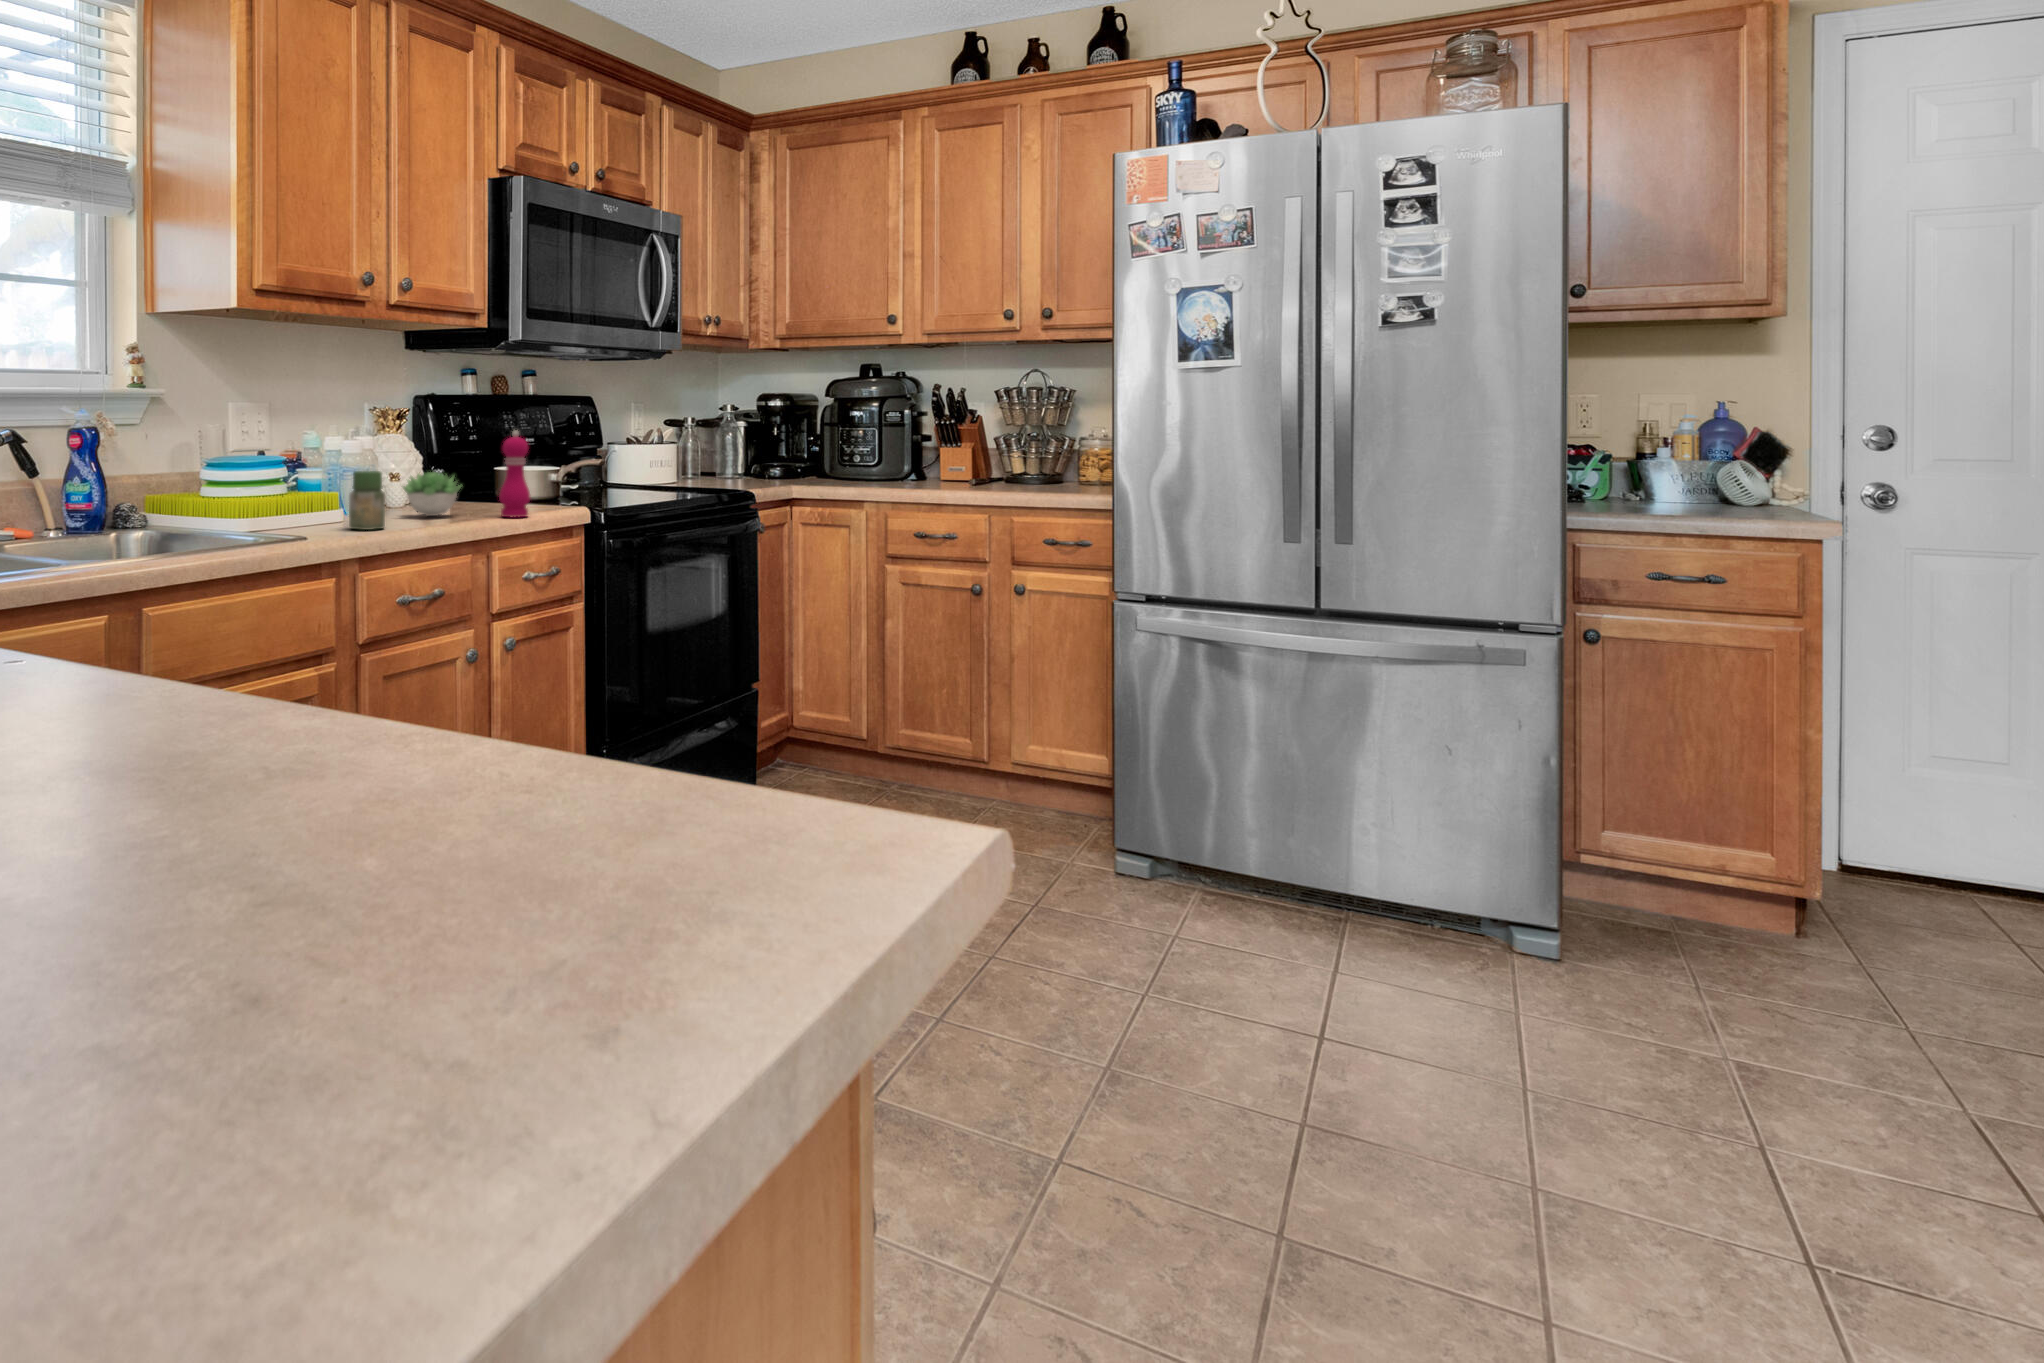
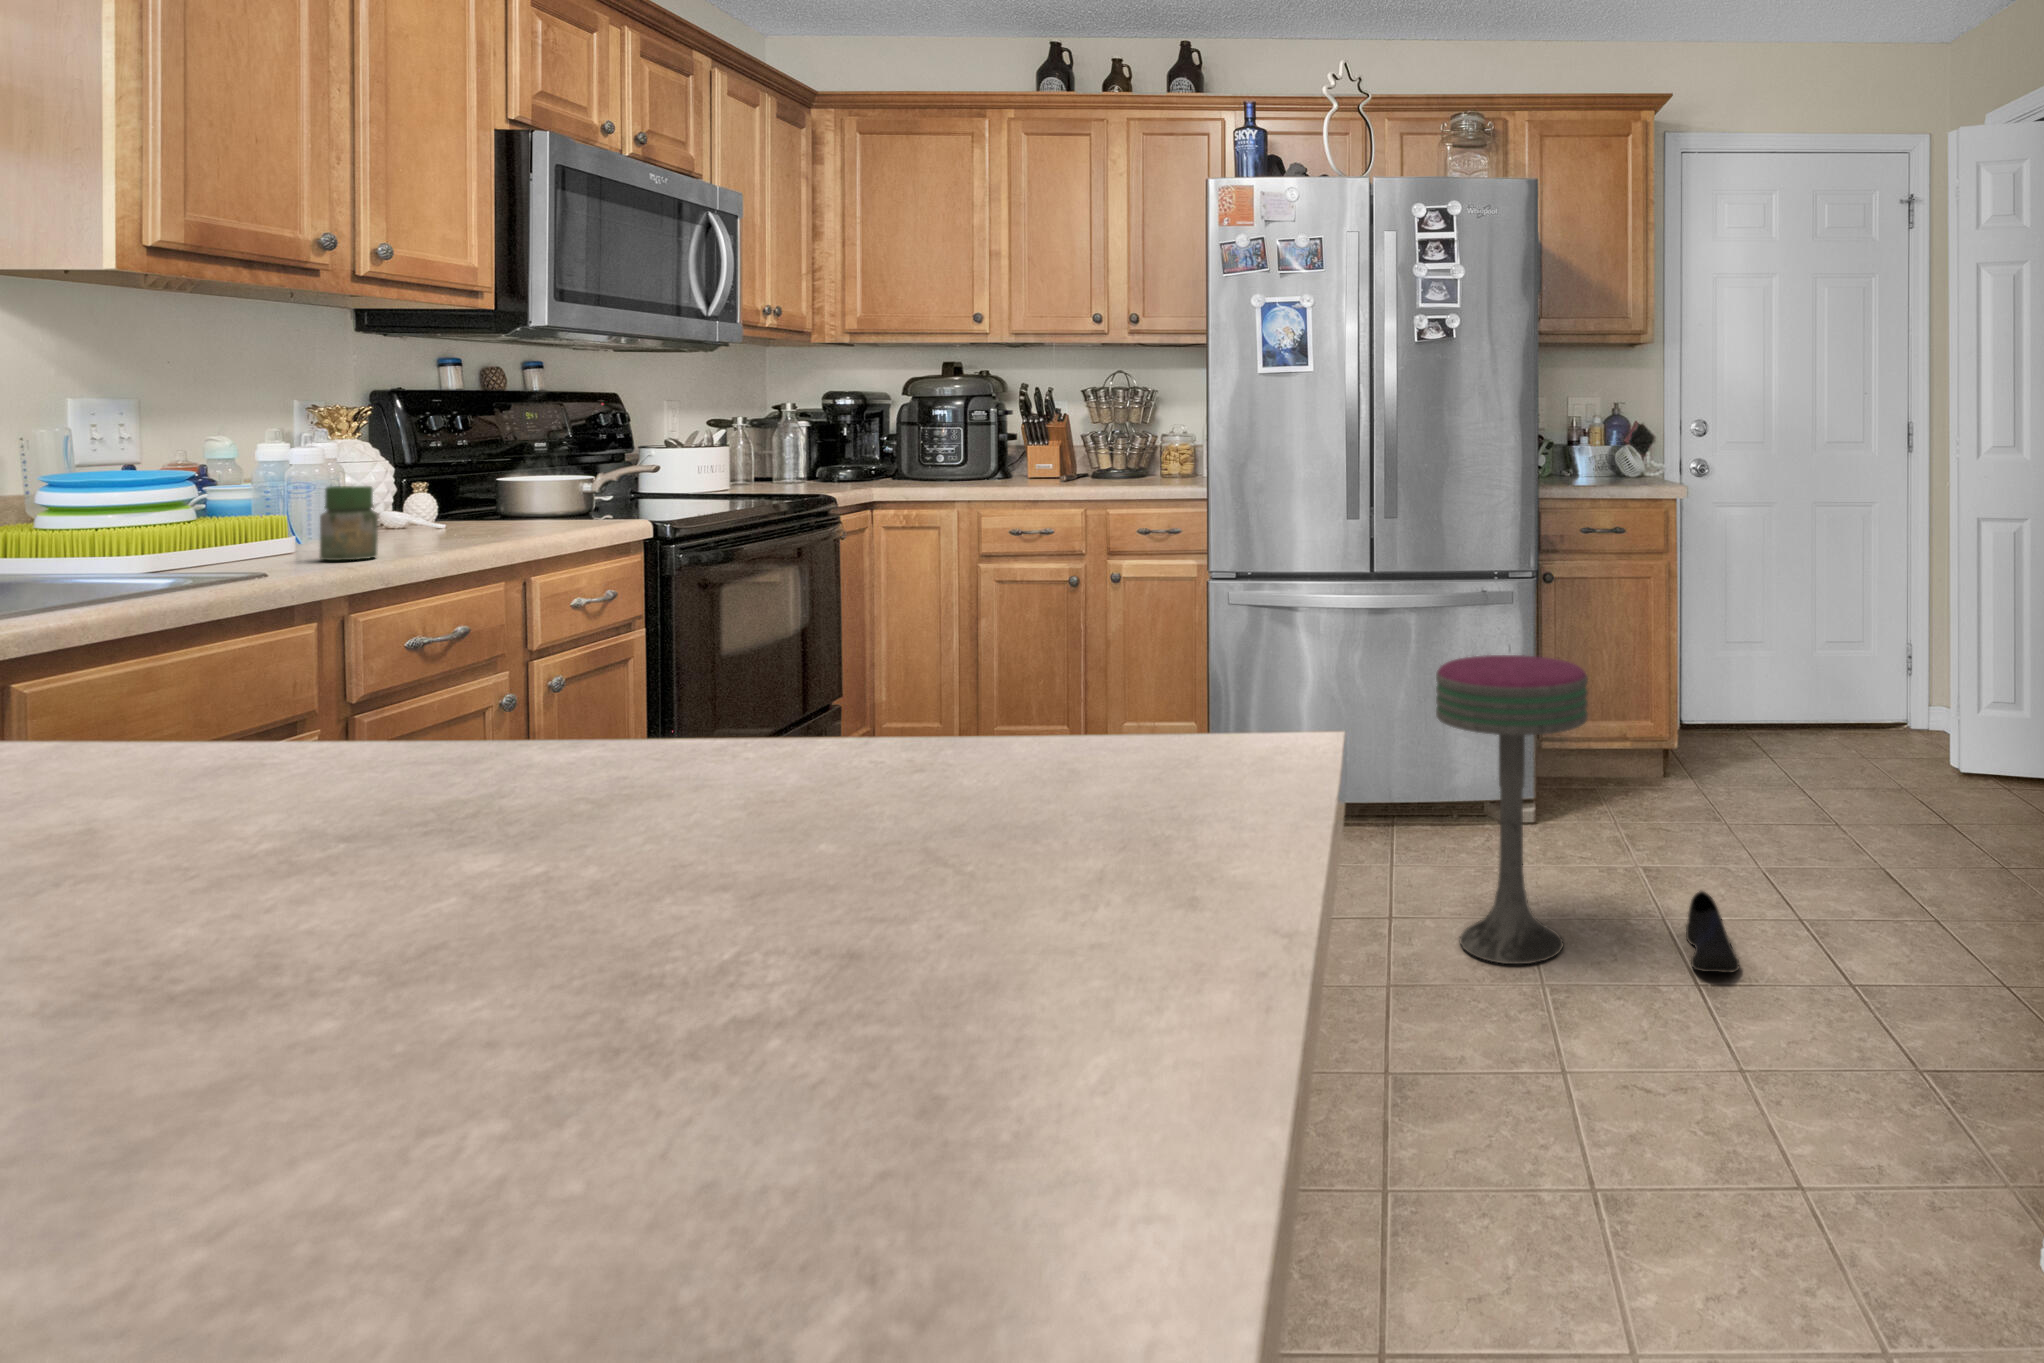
pepper mill: present [499,430,531,517] -> none [534,433,579,536]
succulent plant: present [403,472,461,516] -> none [387,485,478,540]
bar stool: none [1388,727,1632,1153] -> present [1436,655,1588,964]
shoe: none [1815,1124,1920,1270] -> present [1686,891,1739,973]

